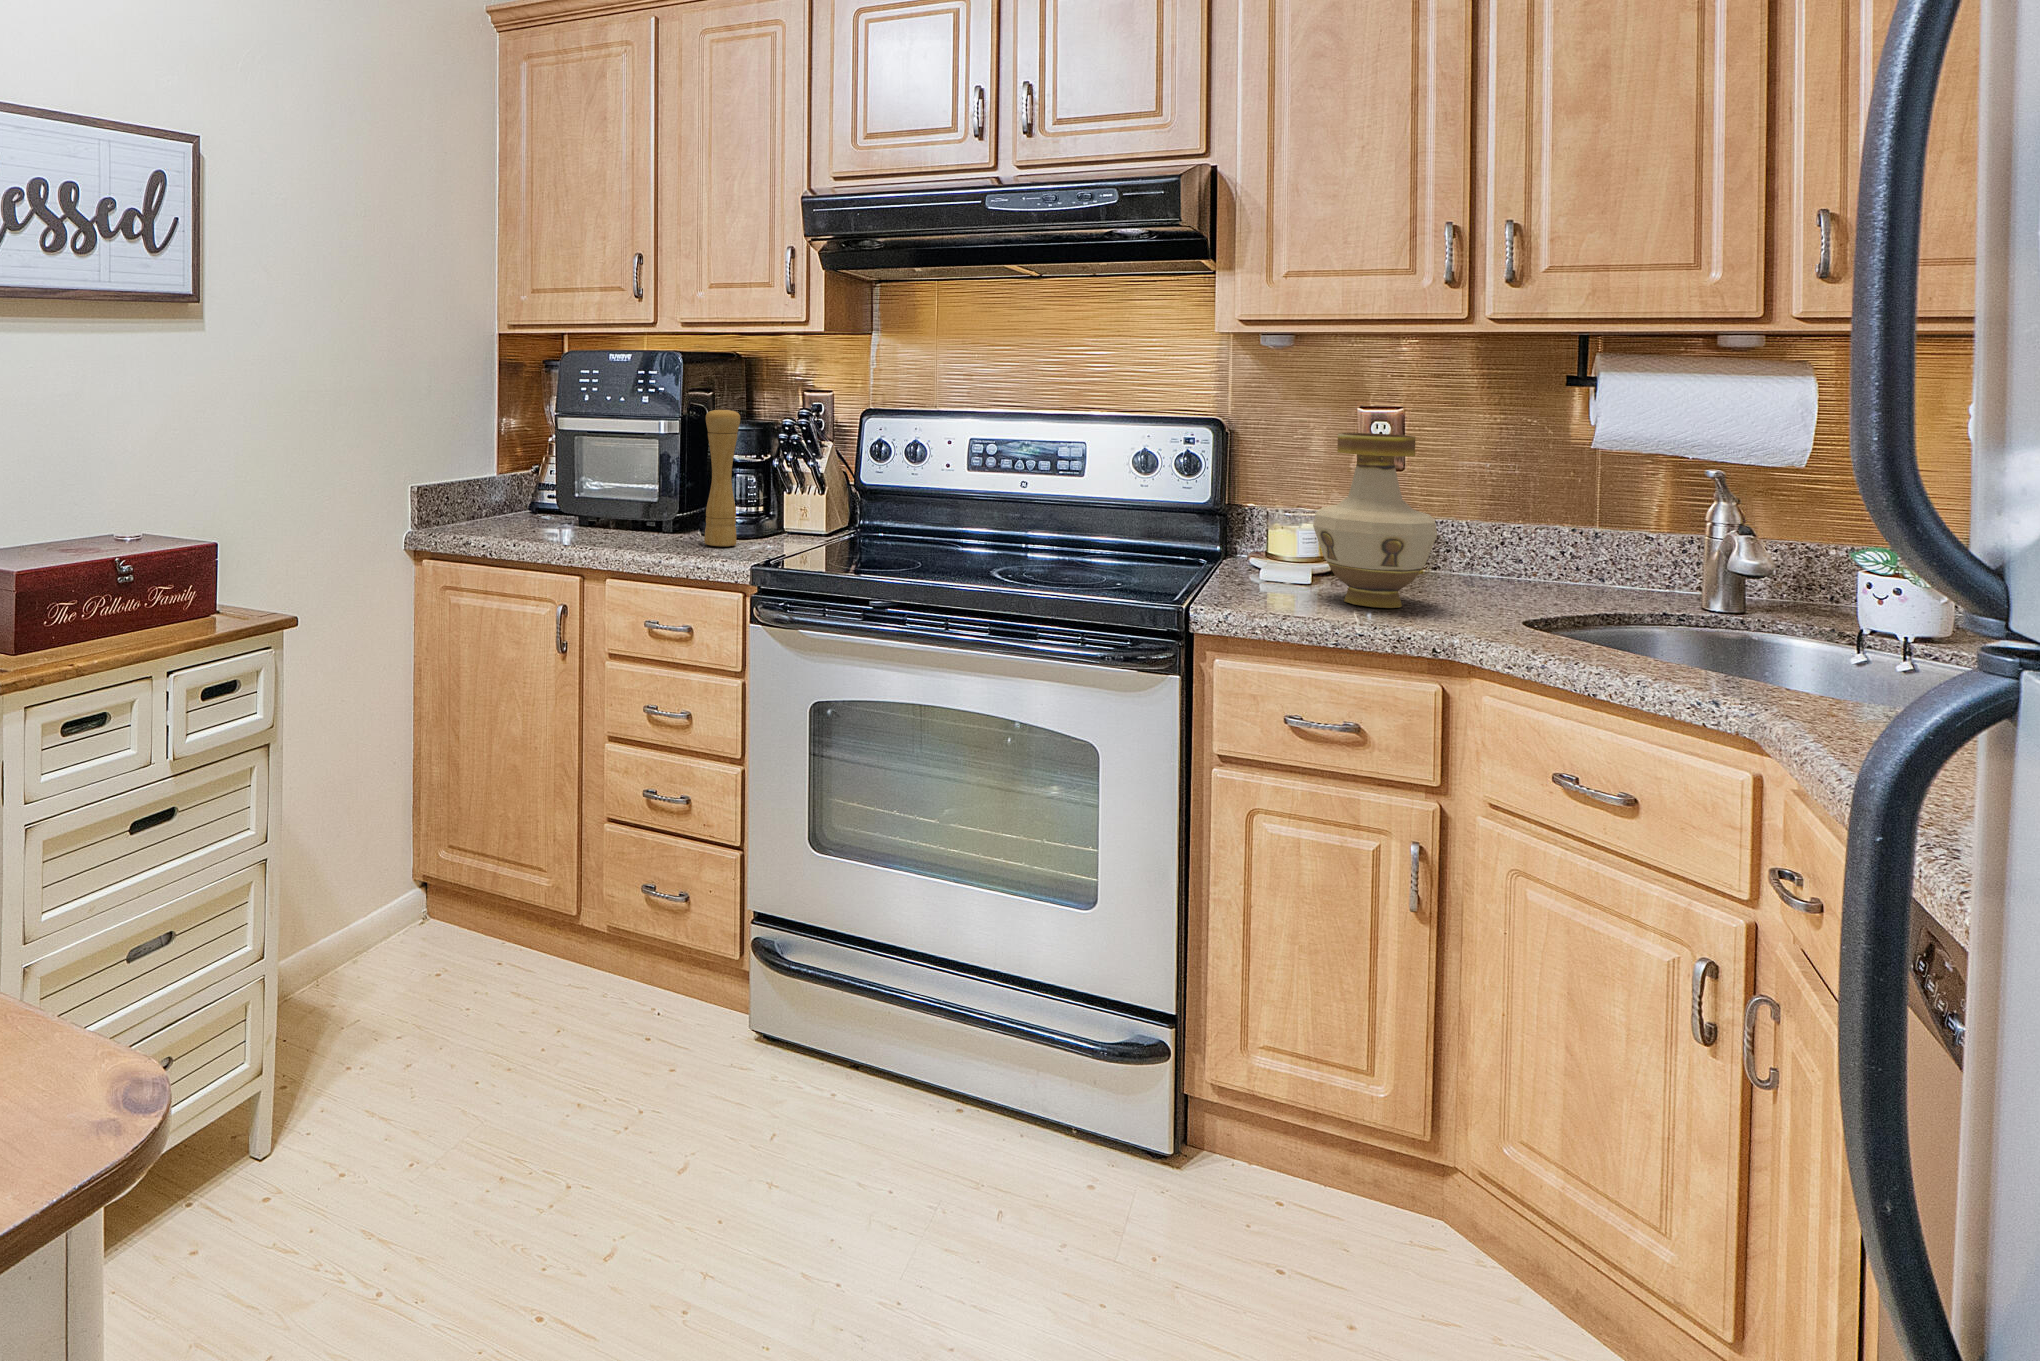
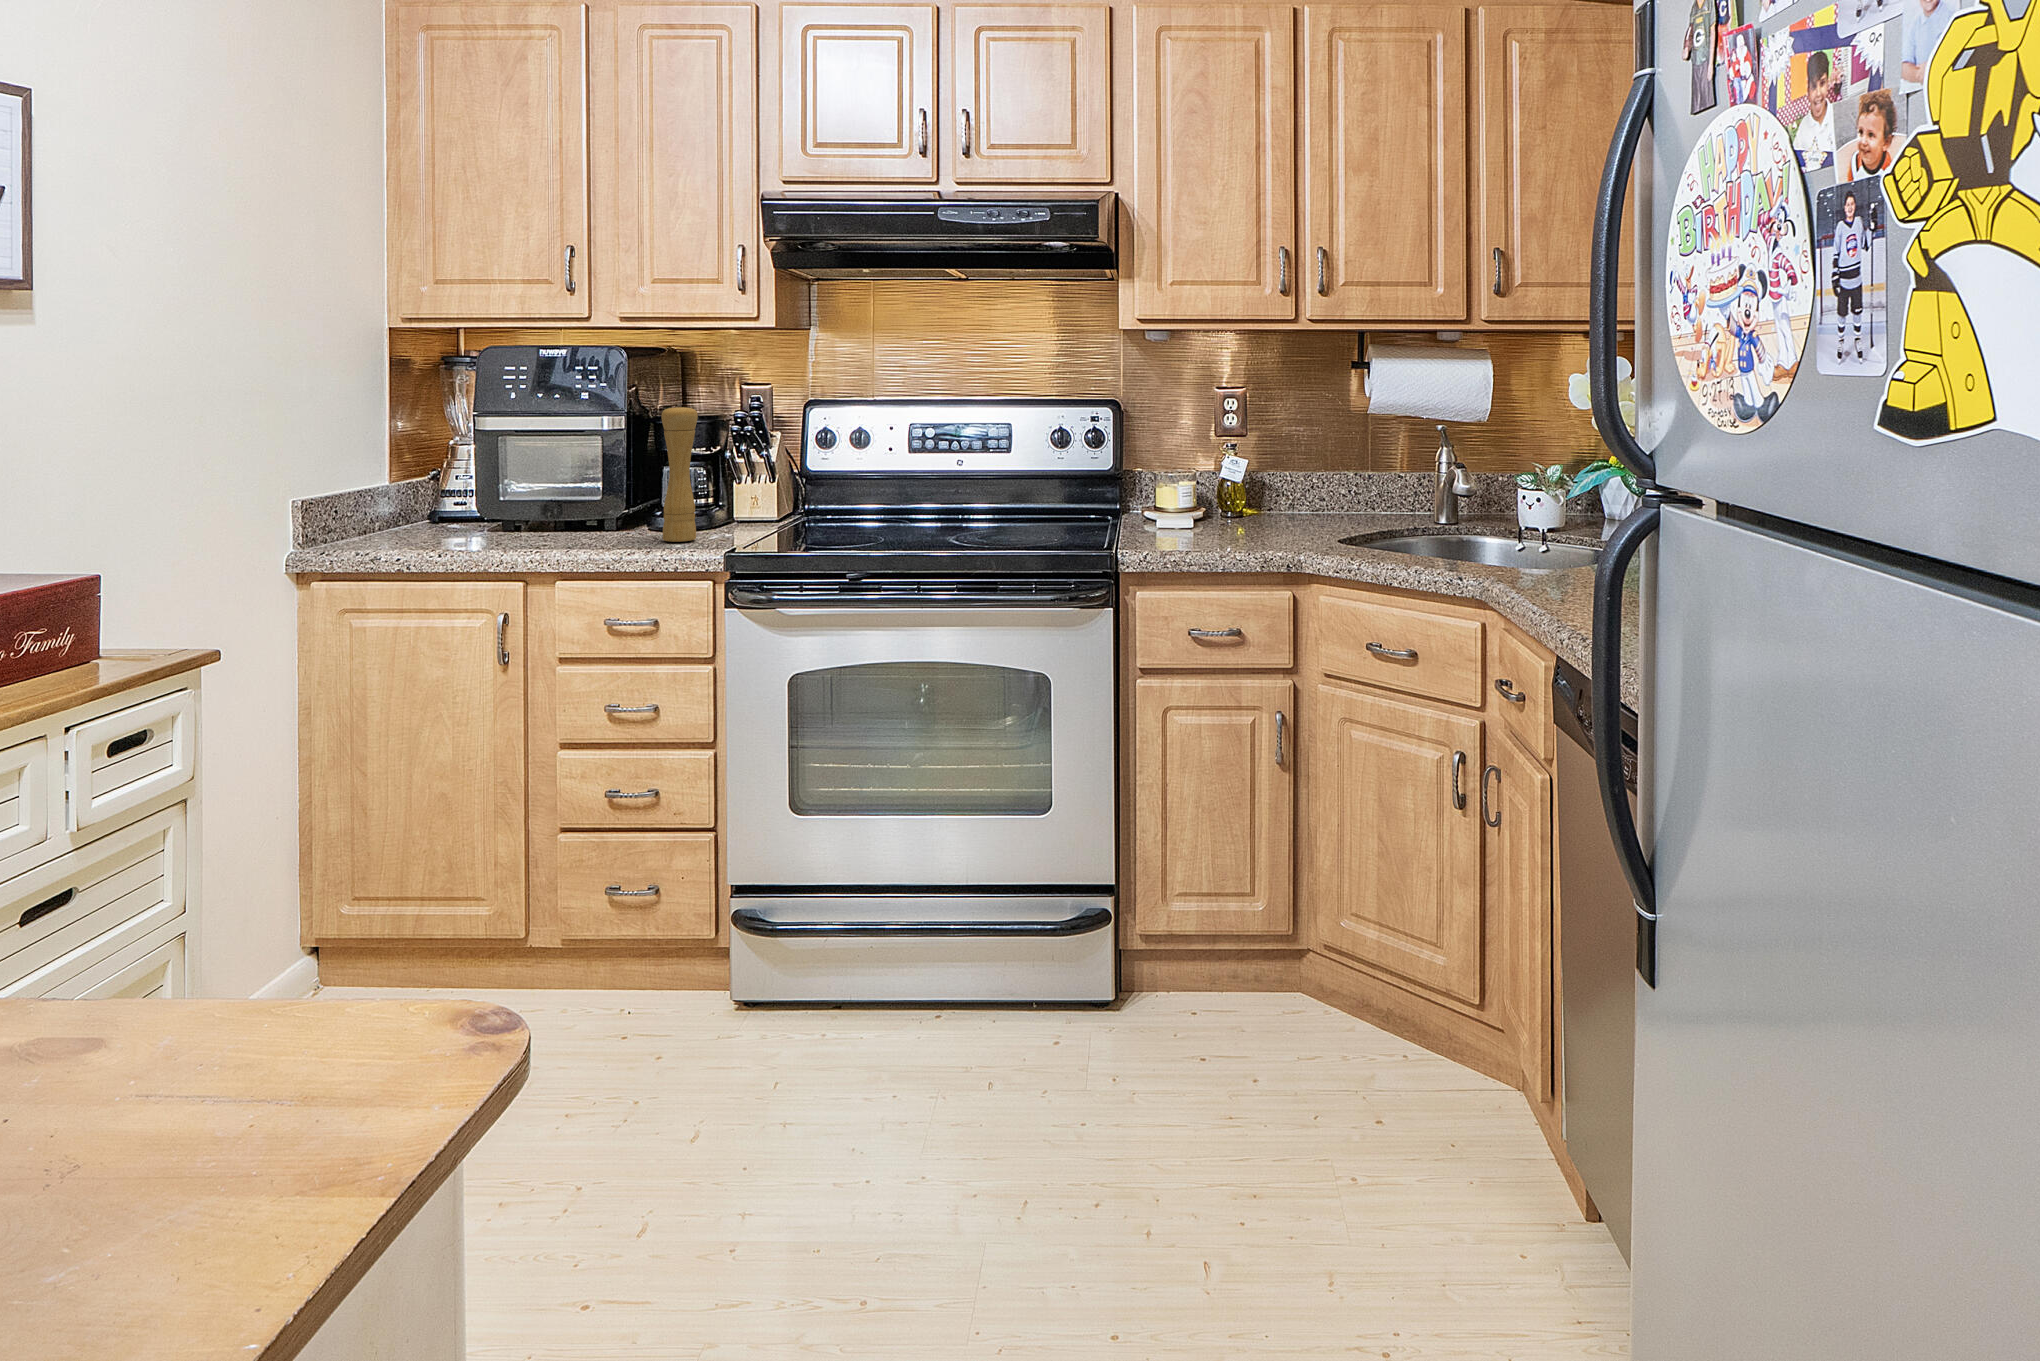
vase: present [1313,433,1437,608] -> none [1194,407,1279,541]

